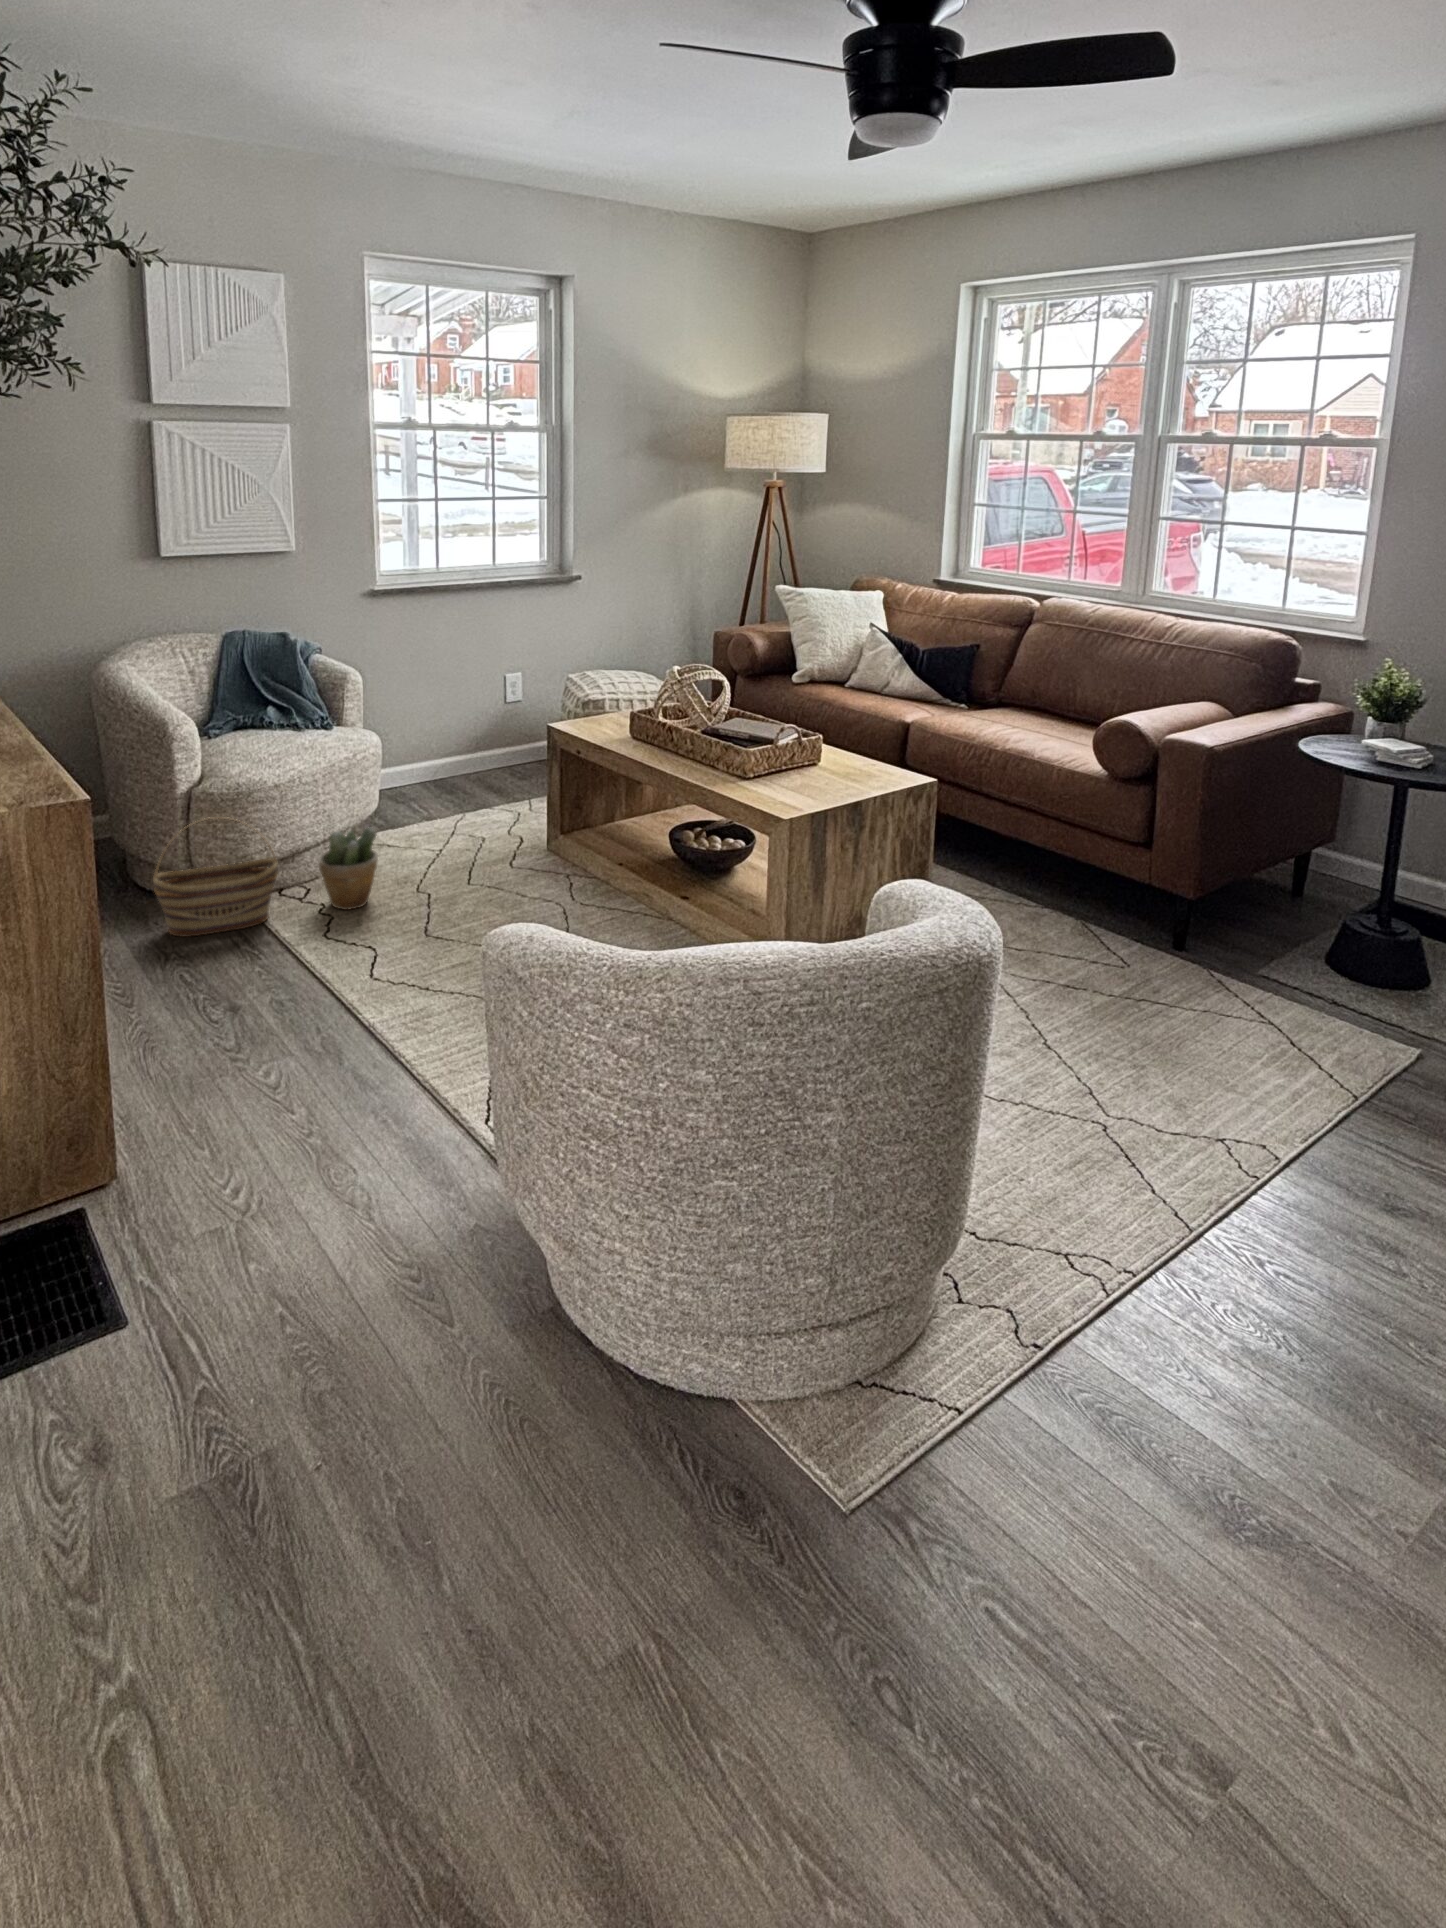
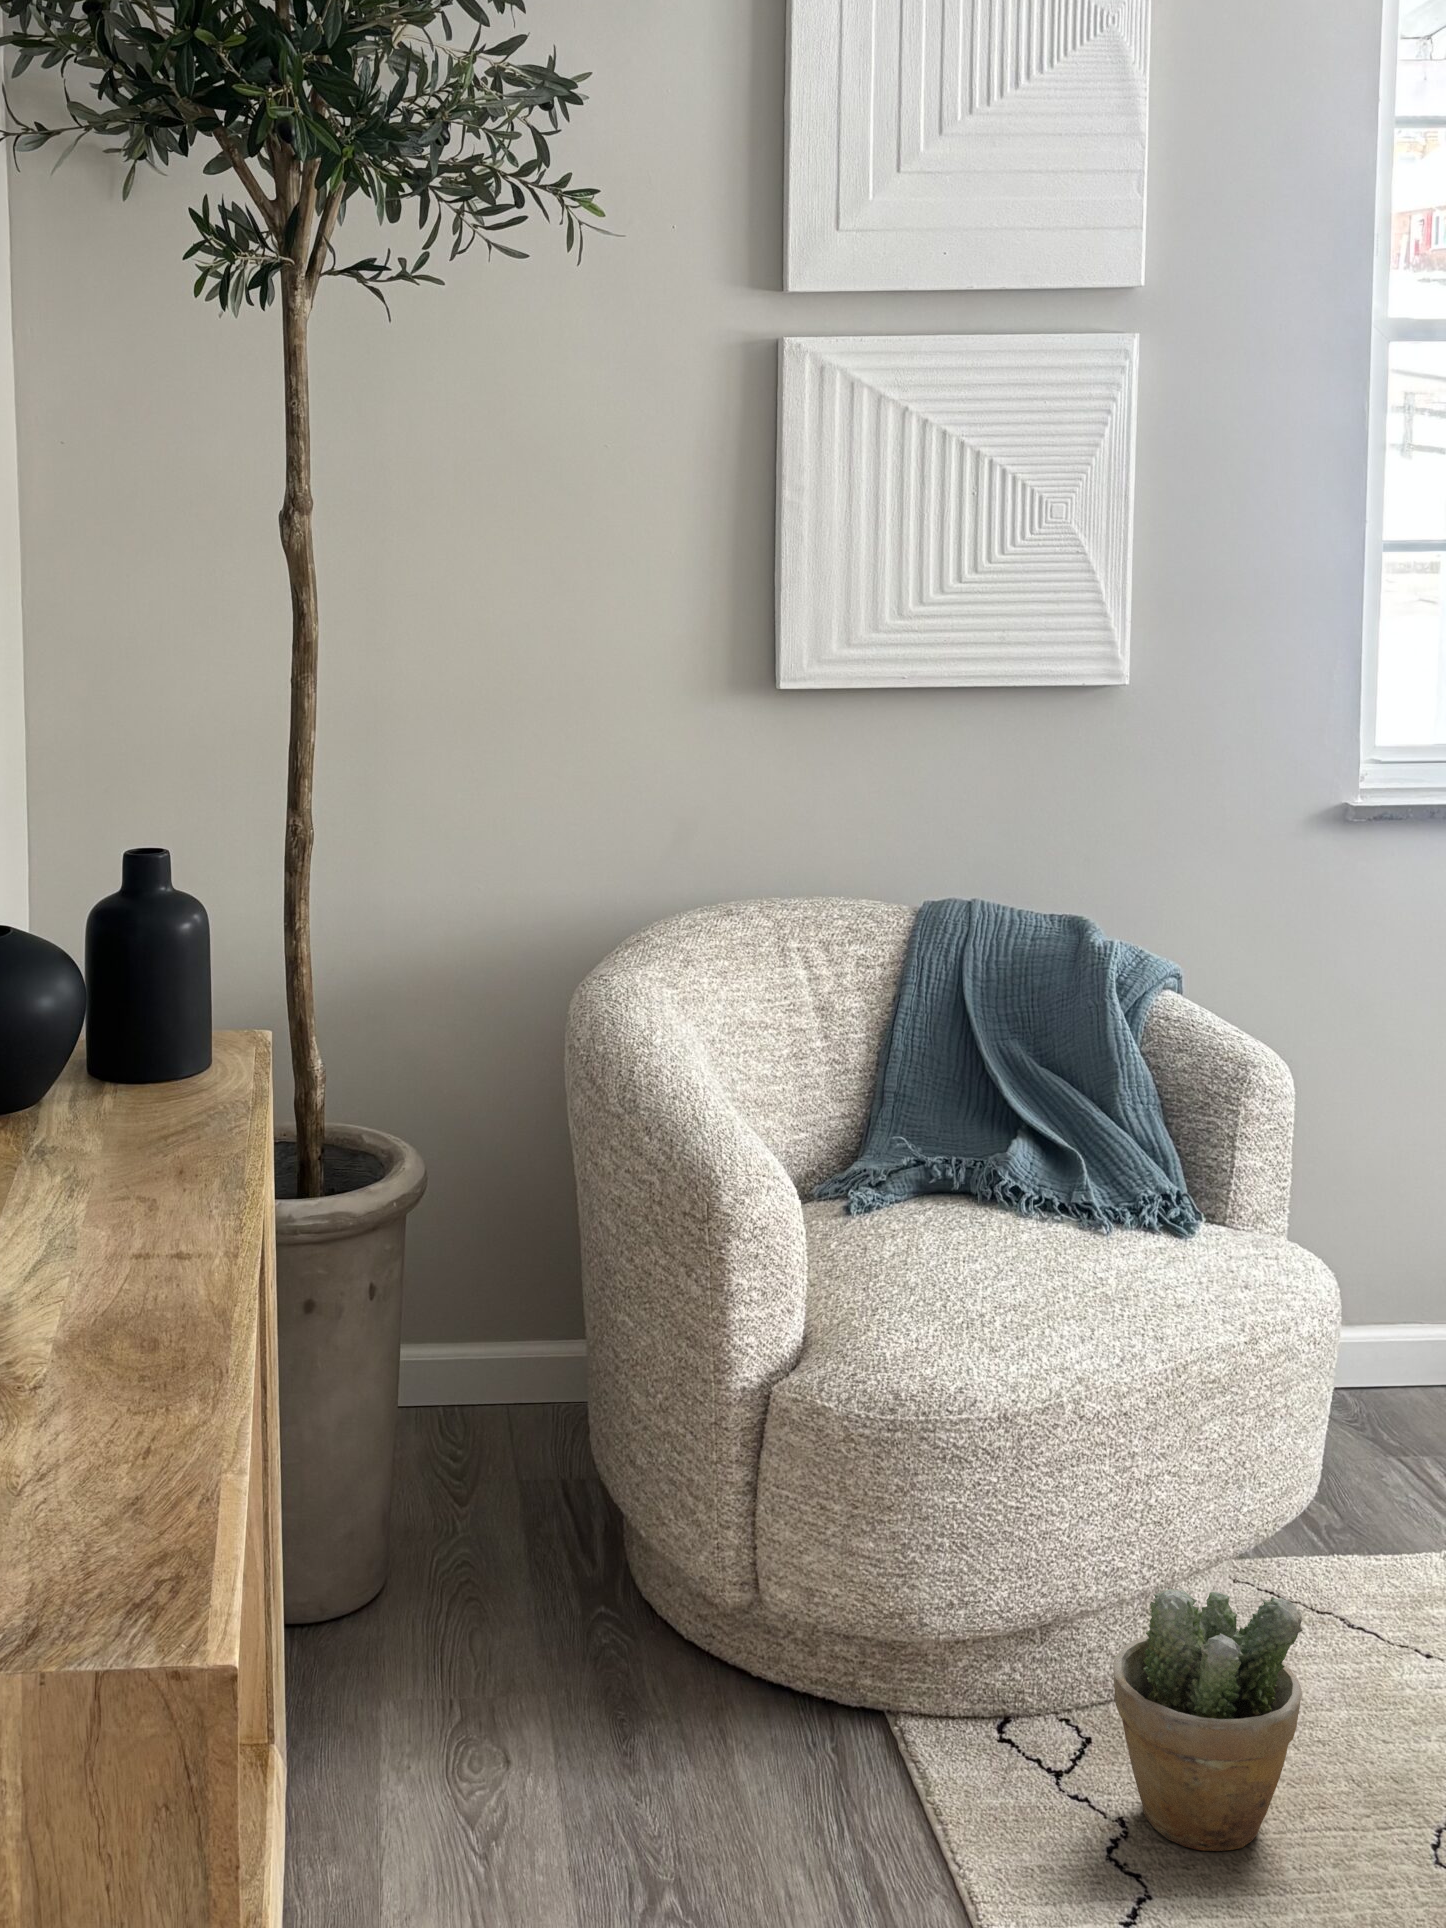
basket: present [153,818,278,937] -> none [644,1481,990,1836]

